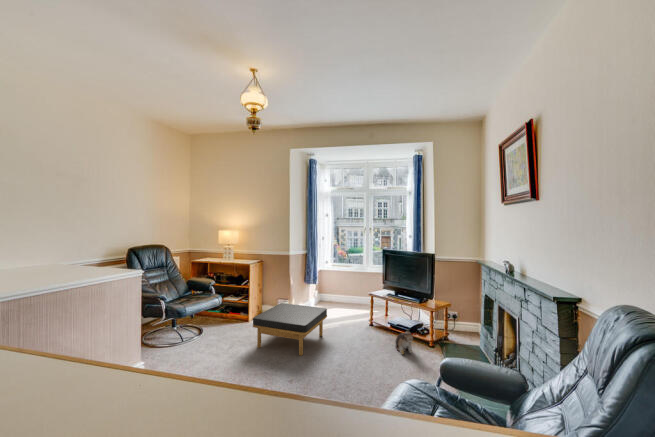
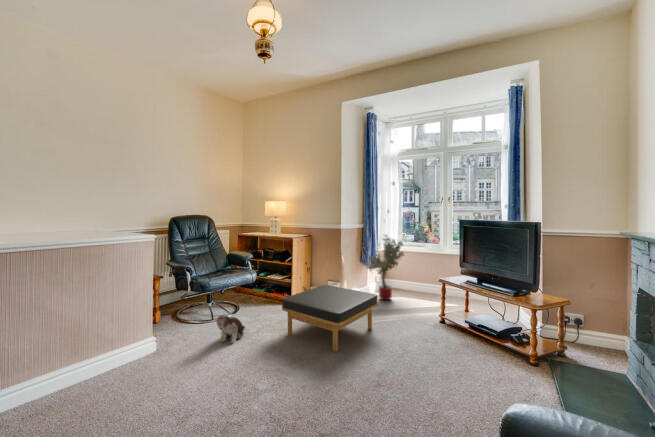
potted tree: none [308,258,339,312] -> present [366,235,404,300]
plush toy: present [396,331,413,354] -> present [214,314,245,342]

